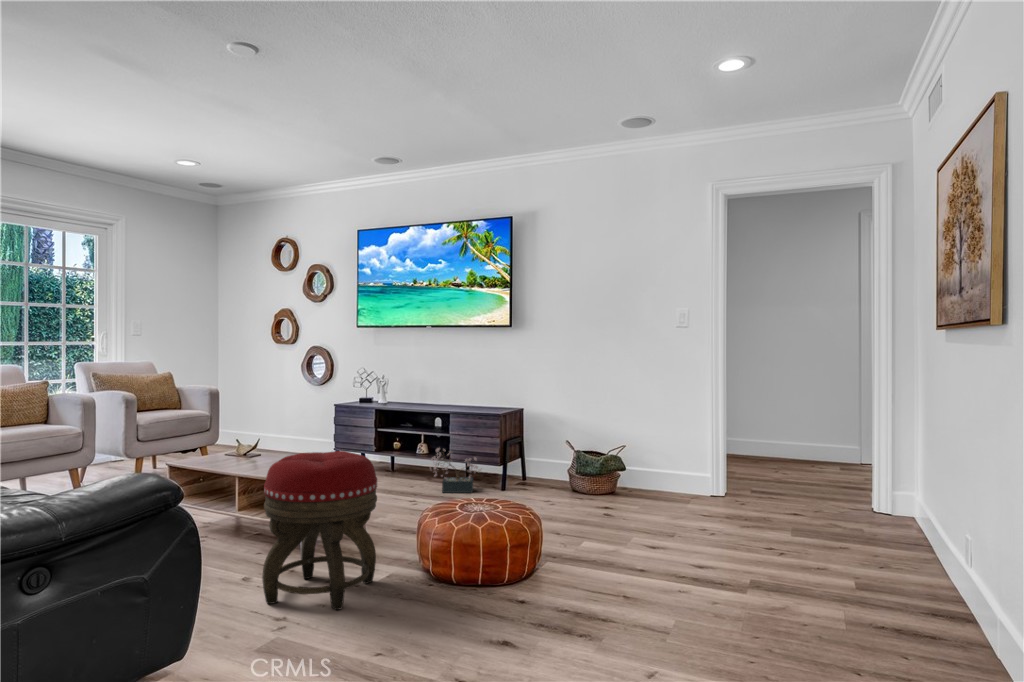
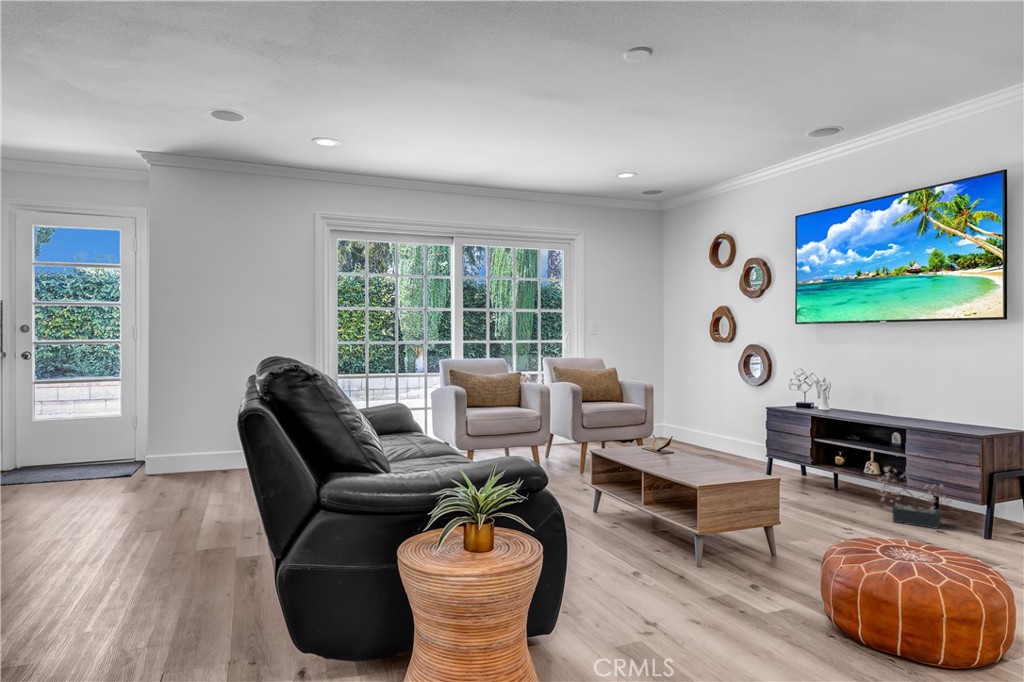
footstool: present [262,451,377,610] -> none [639,456,765,634]

